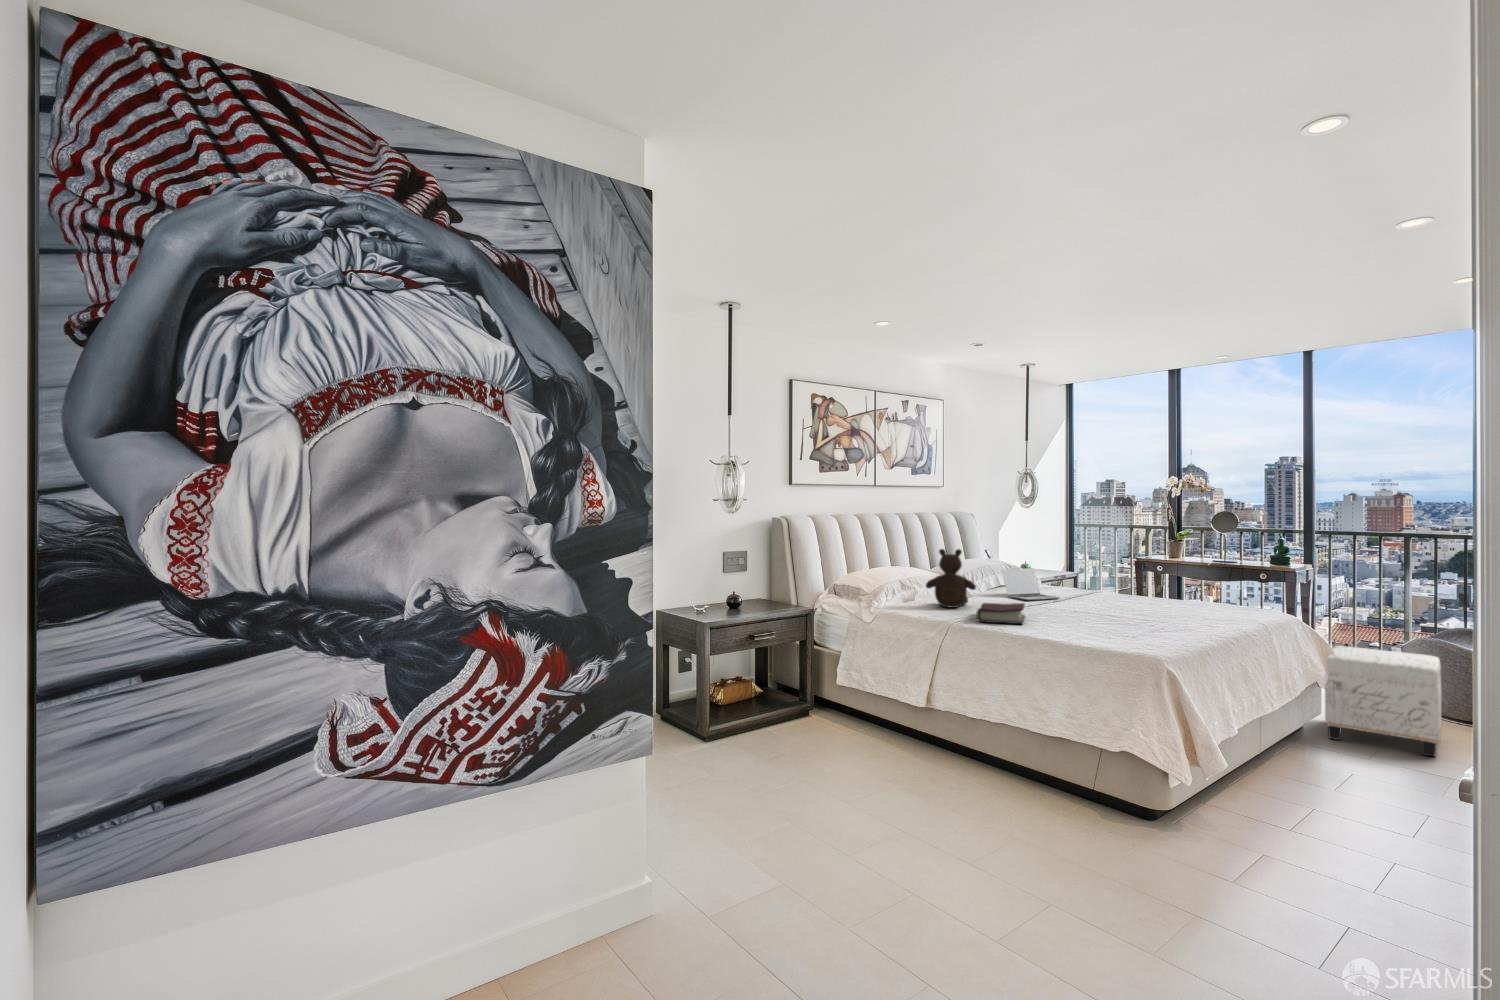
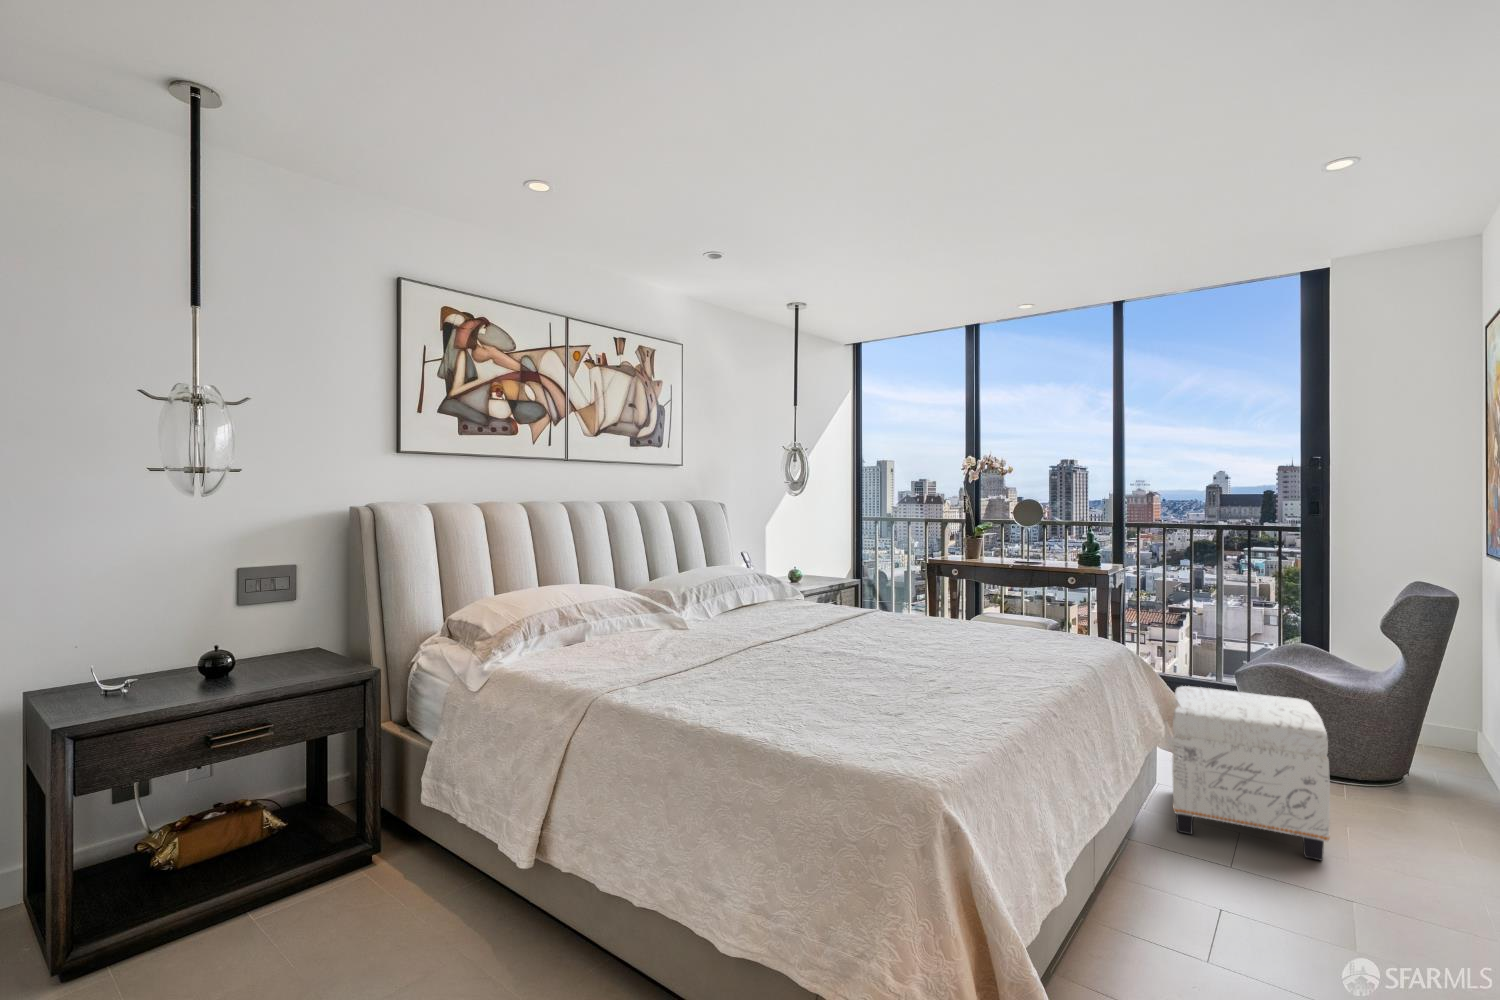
teddy bear: present [926,549,976,608] -> none [592,557,672,655]
laptop: present [1002,568,1060,600] -> none [732,581,814,634]
hardback book: present [976,603,1025,624] -> none [646,649,740,694]

